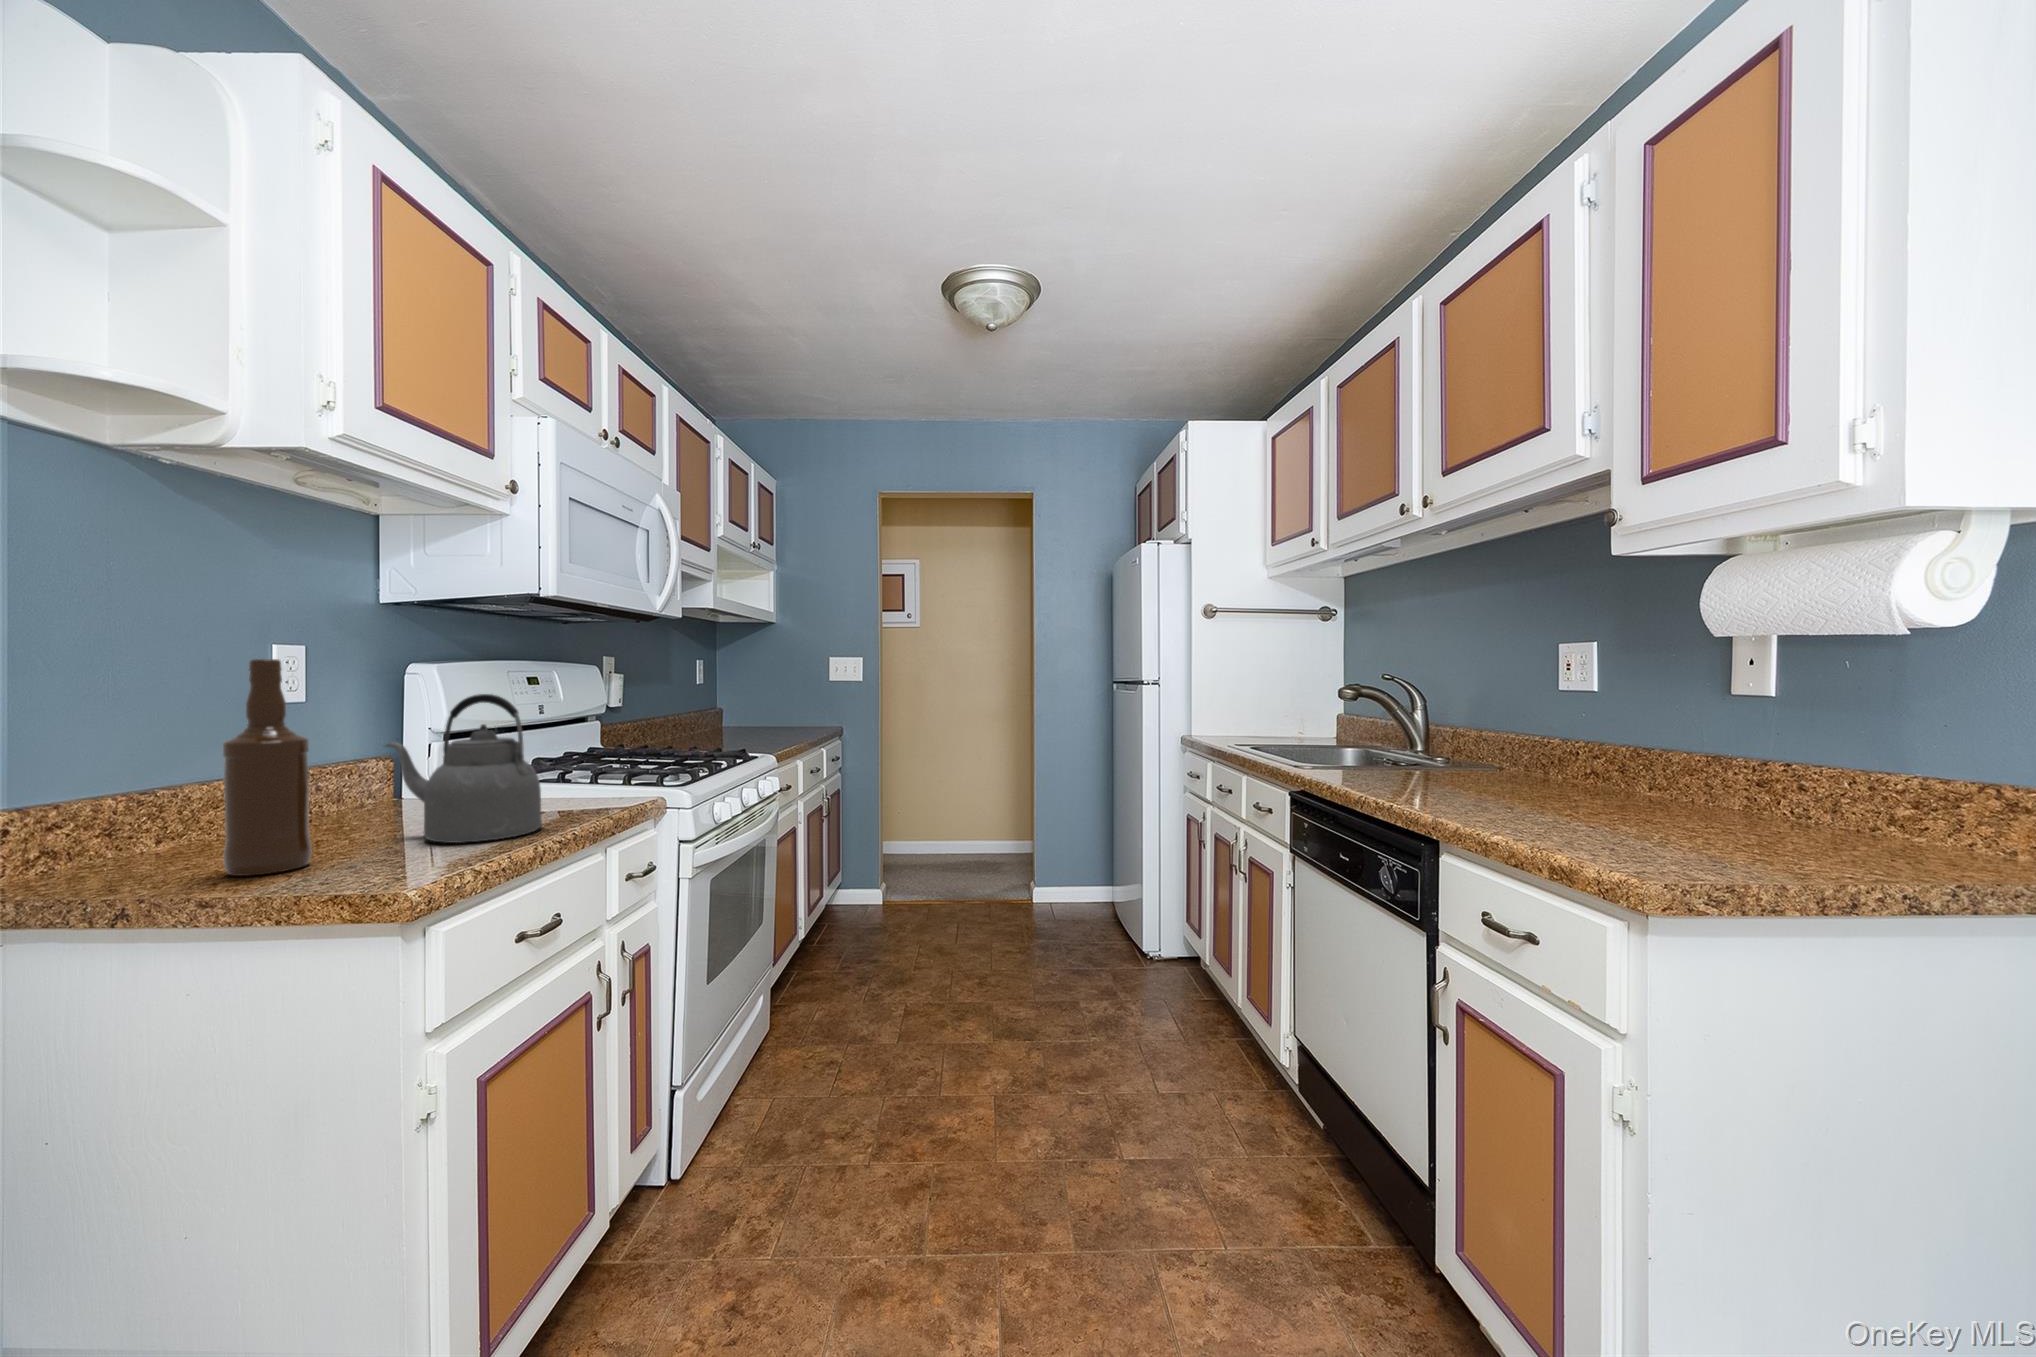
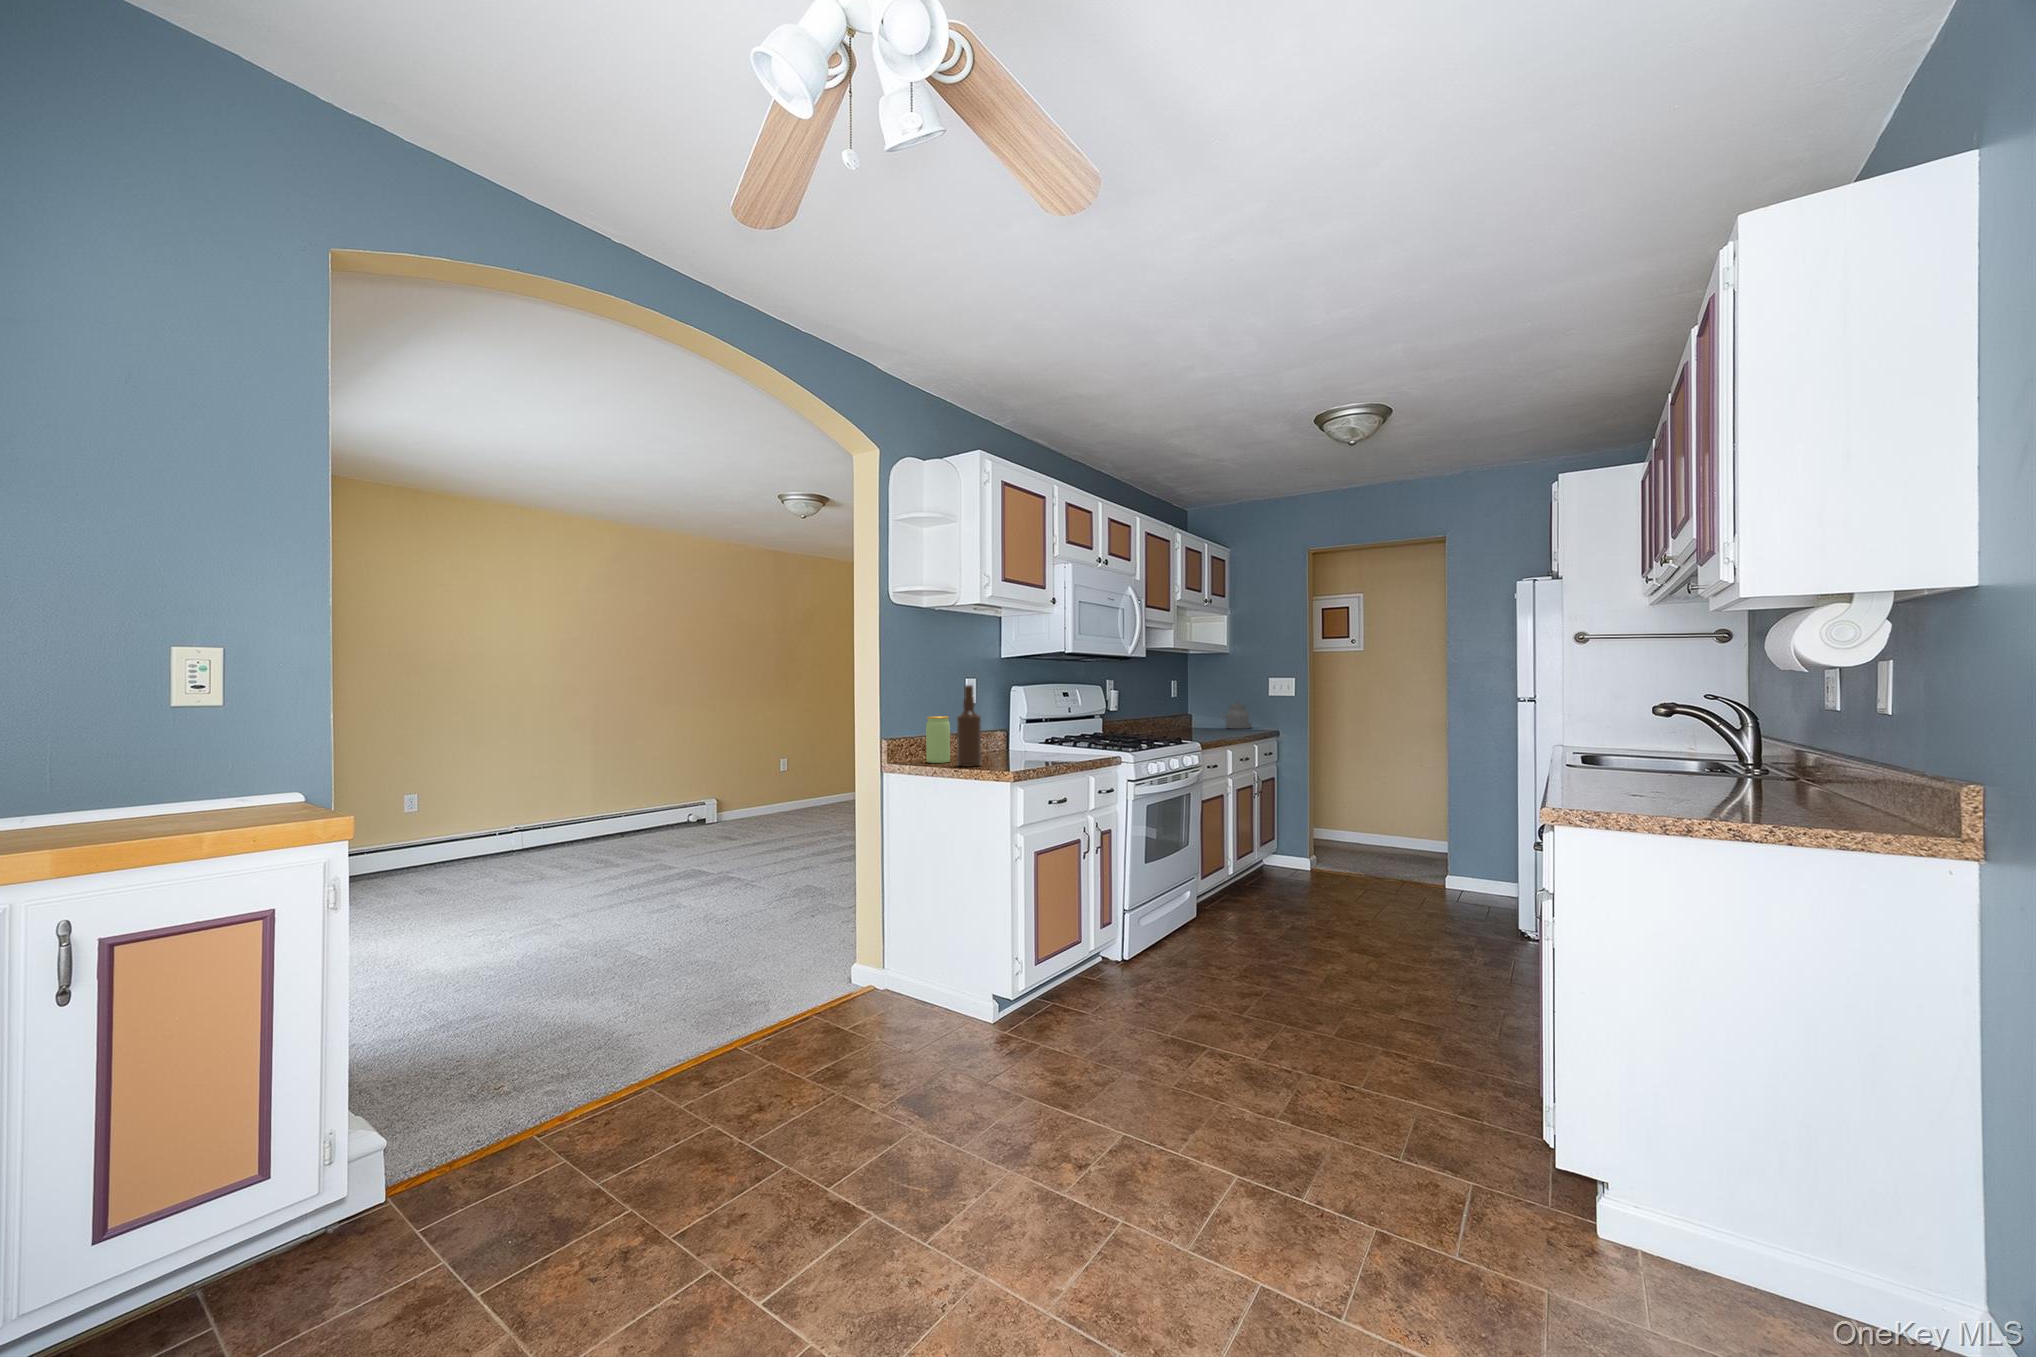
kettle: present [384,694,542,843] -> present [1222,702,1251,729]
jar: none [124,739,213,866] -> present [926,716,950,763]

